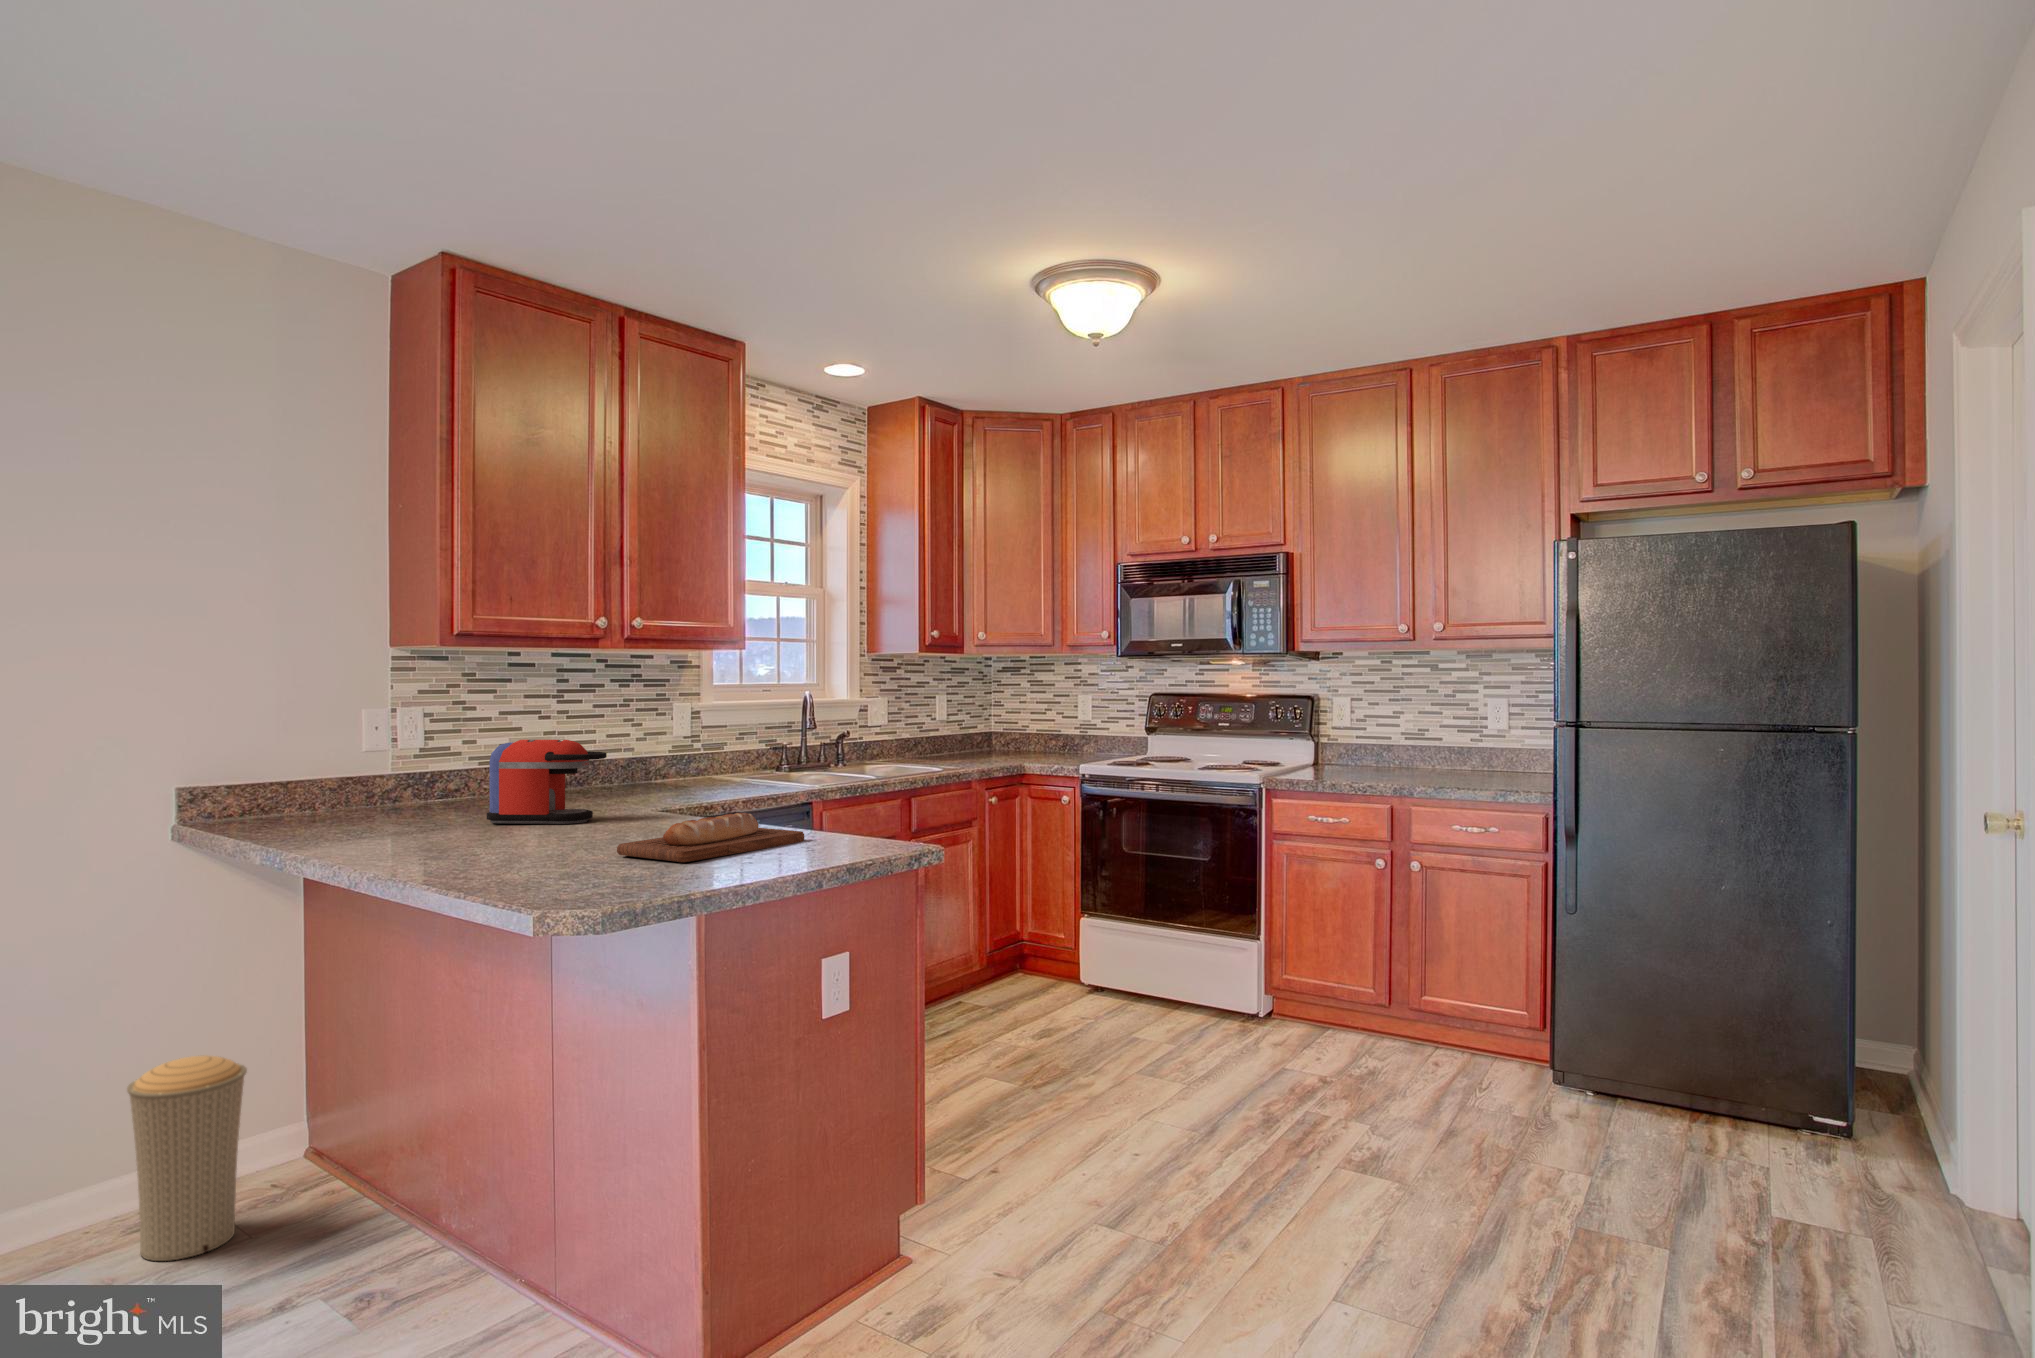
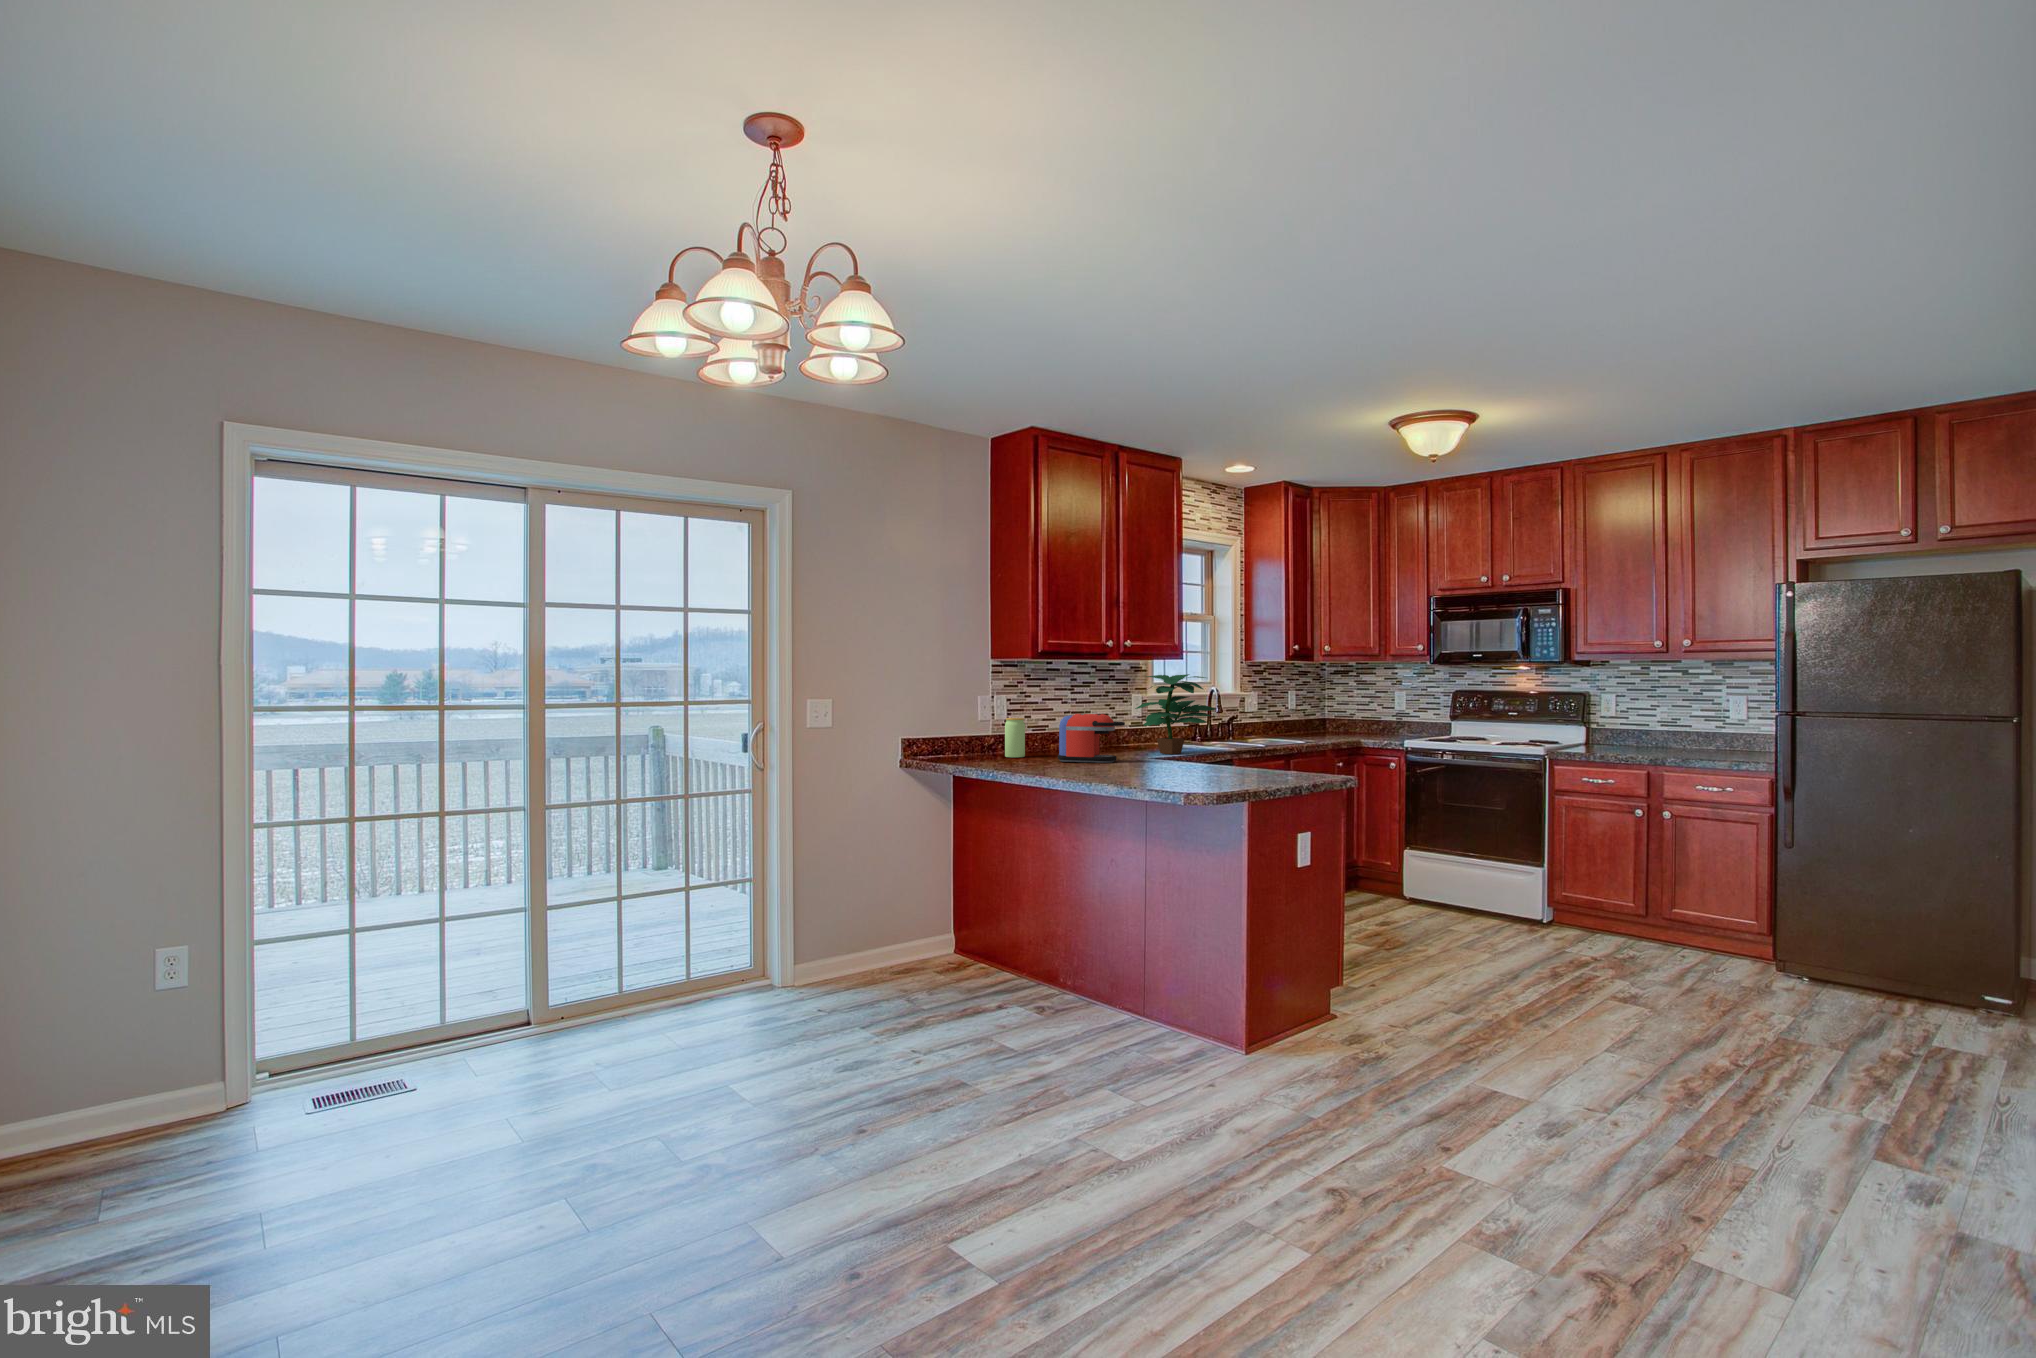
potted plant: none [647,672,785,801] -> present [1135,674,1216,754]
jar: none [412,747,450,816] -> present [1005,718,1025,757]
bread loaf: present [617,813,804,862] -> none [1162,756,1260,780]
trash can: present [127,1055,247,1261] -> none [897,879,949,982]

